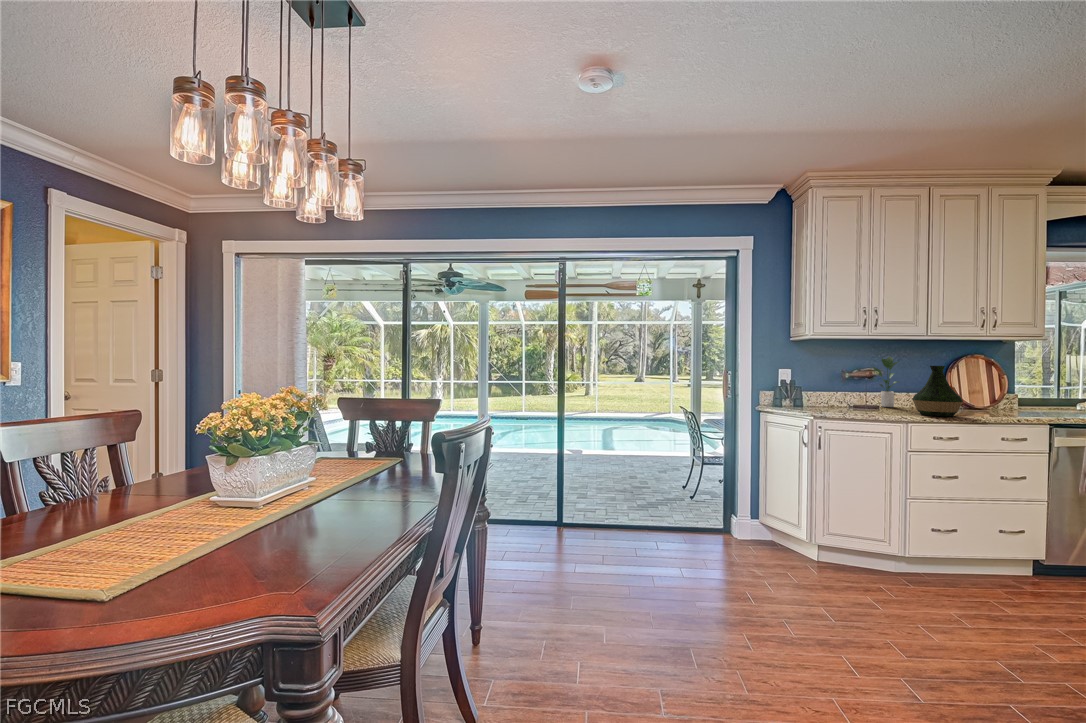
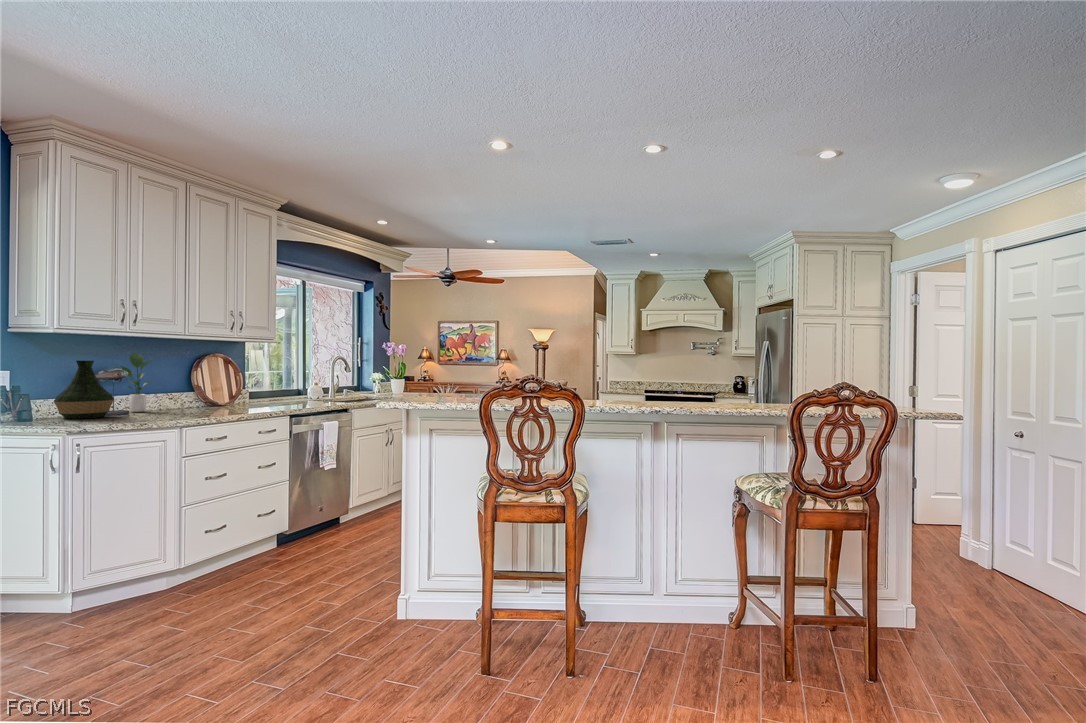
vase: present [912,366,963,417] -> present [54,361,114,419]

